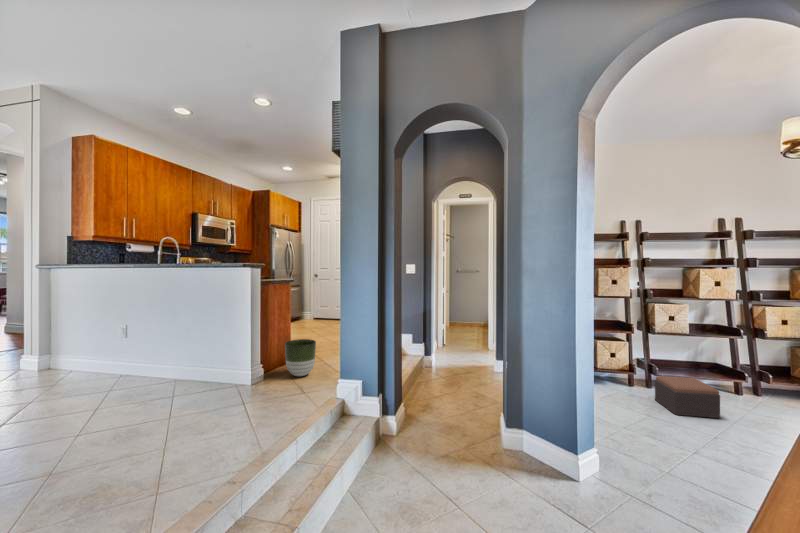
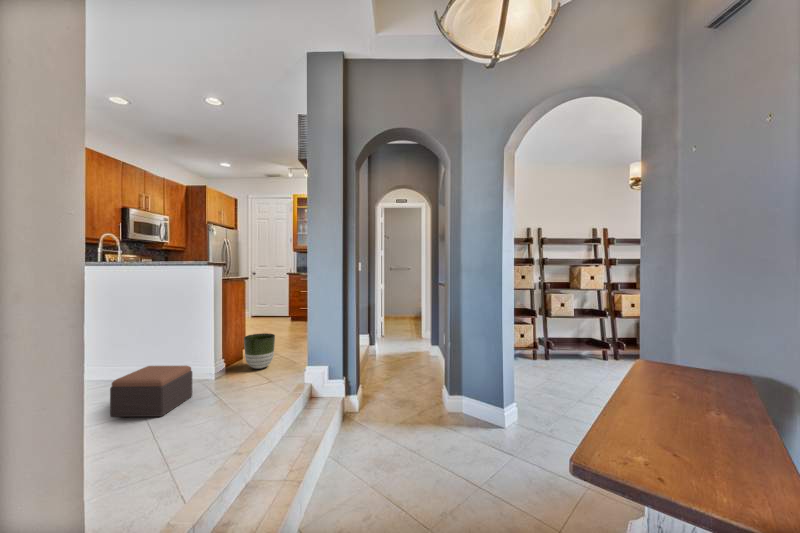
footstool: present [655,376,720,418] -> present [110,366,192,417]

